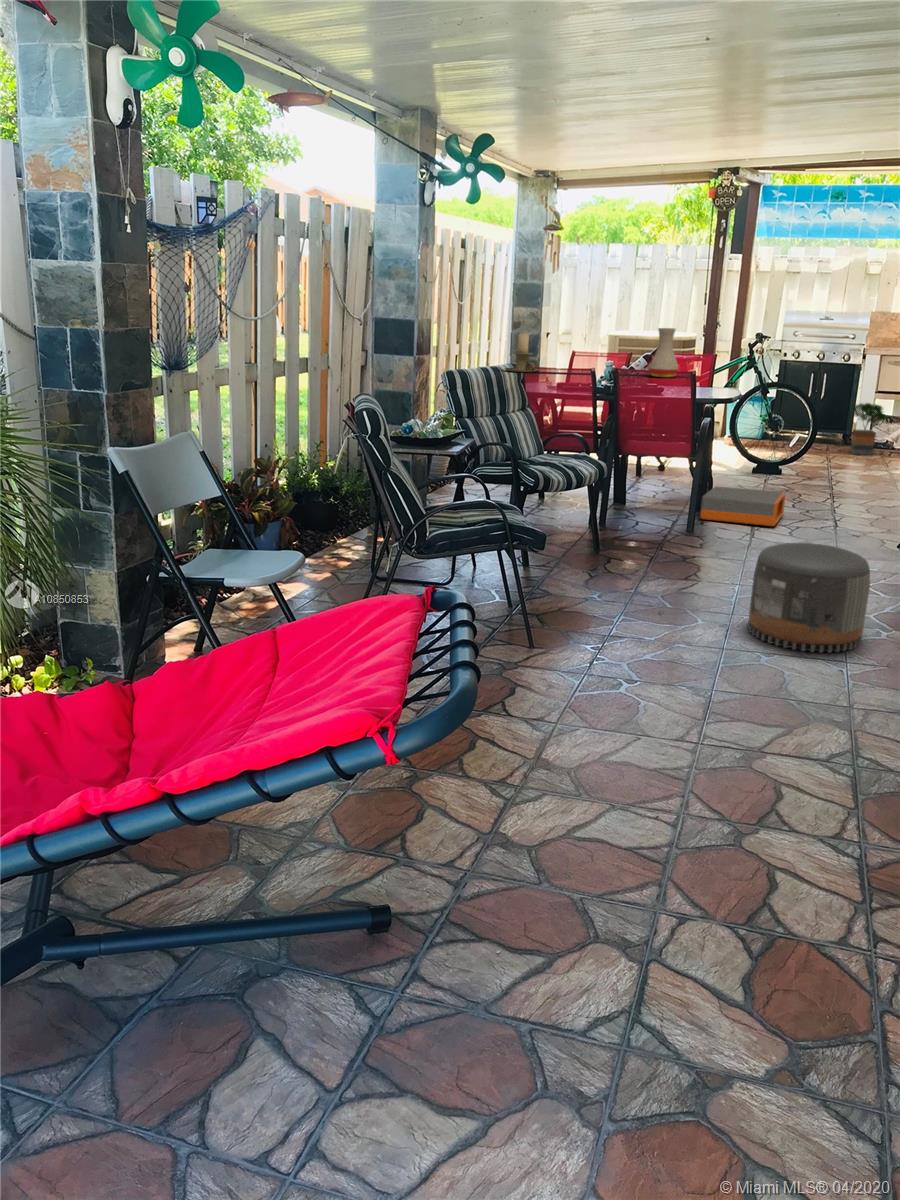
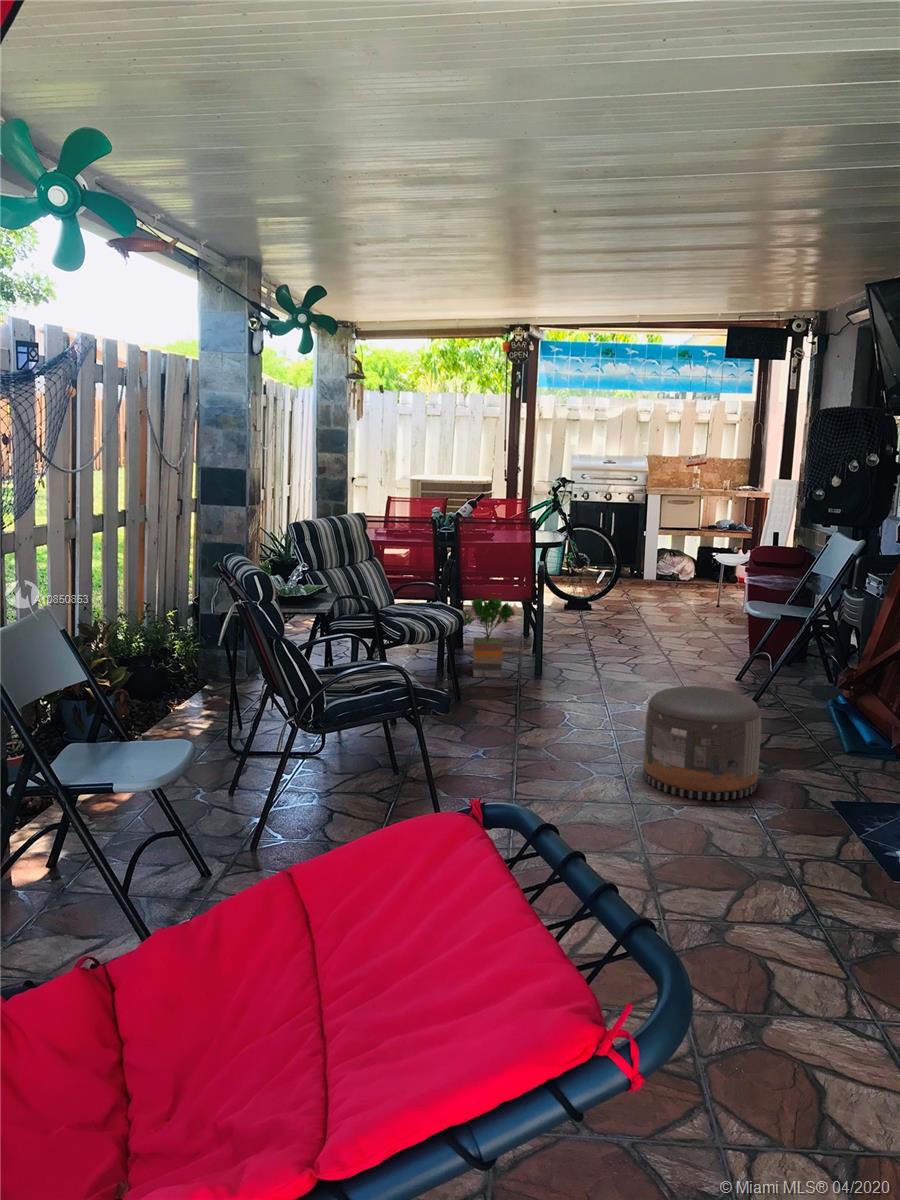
vase: present [649,328,678,378] -> none [489,475,517,523]
candle holder: present [505,333,539,372] -> none [340,481,376,520]
potted tree: present [850,403,886,455] -> present [463,598,515,678]
storage box: present [700,487,785,526] -> none [543,626,618,663]

